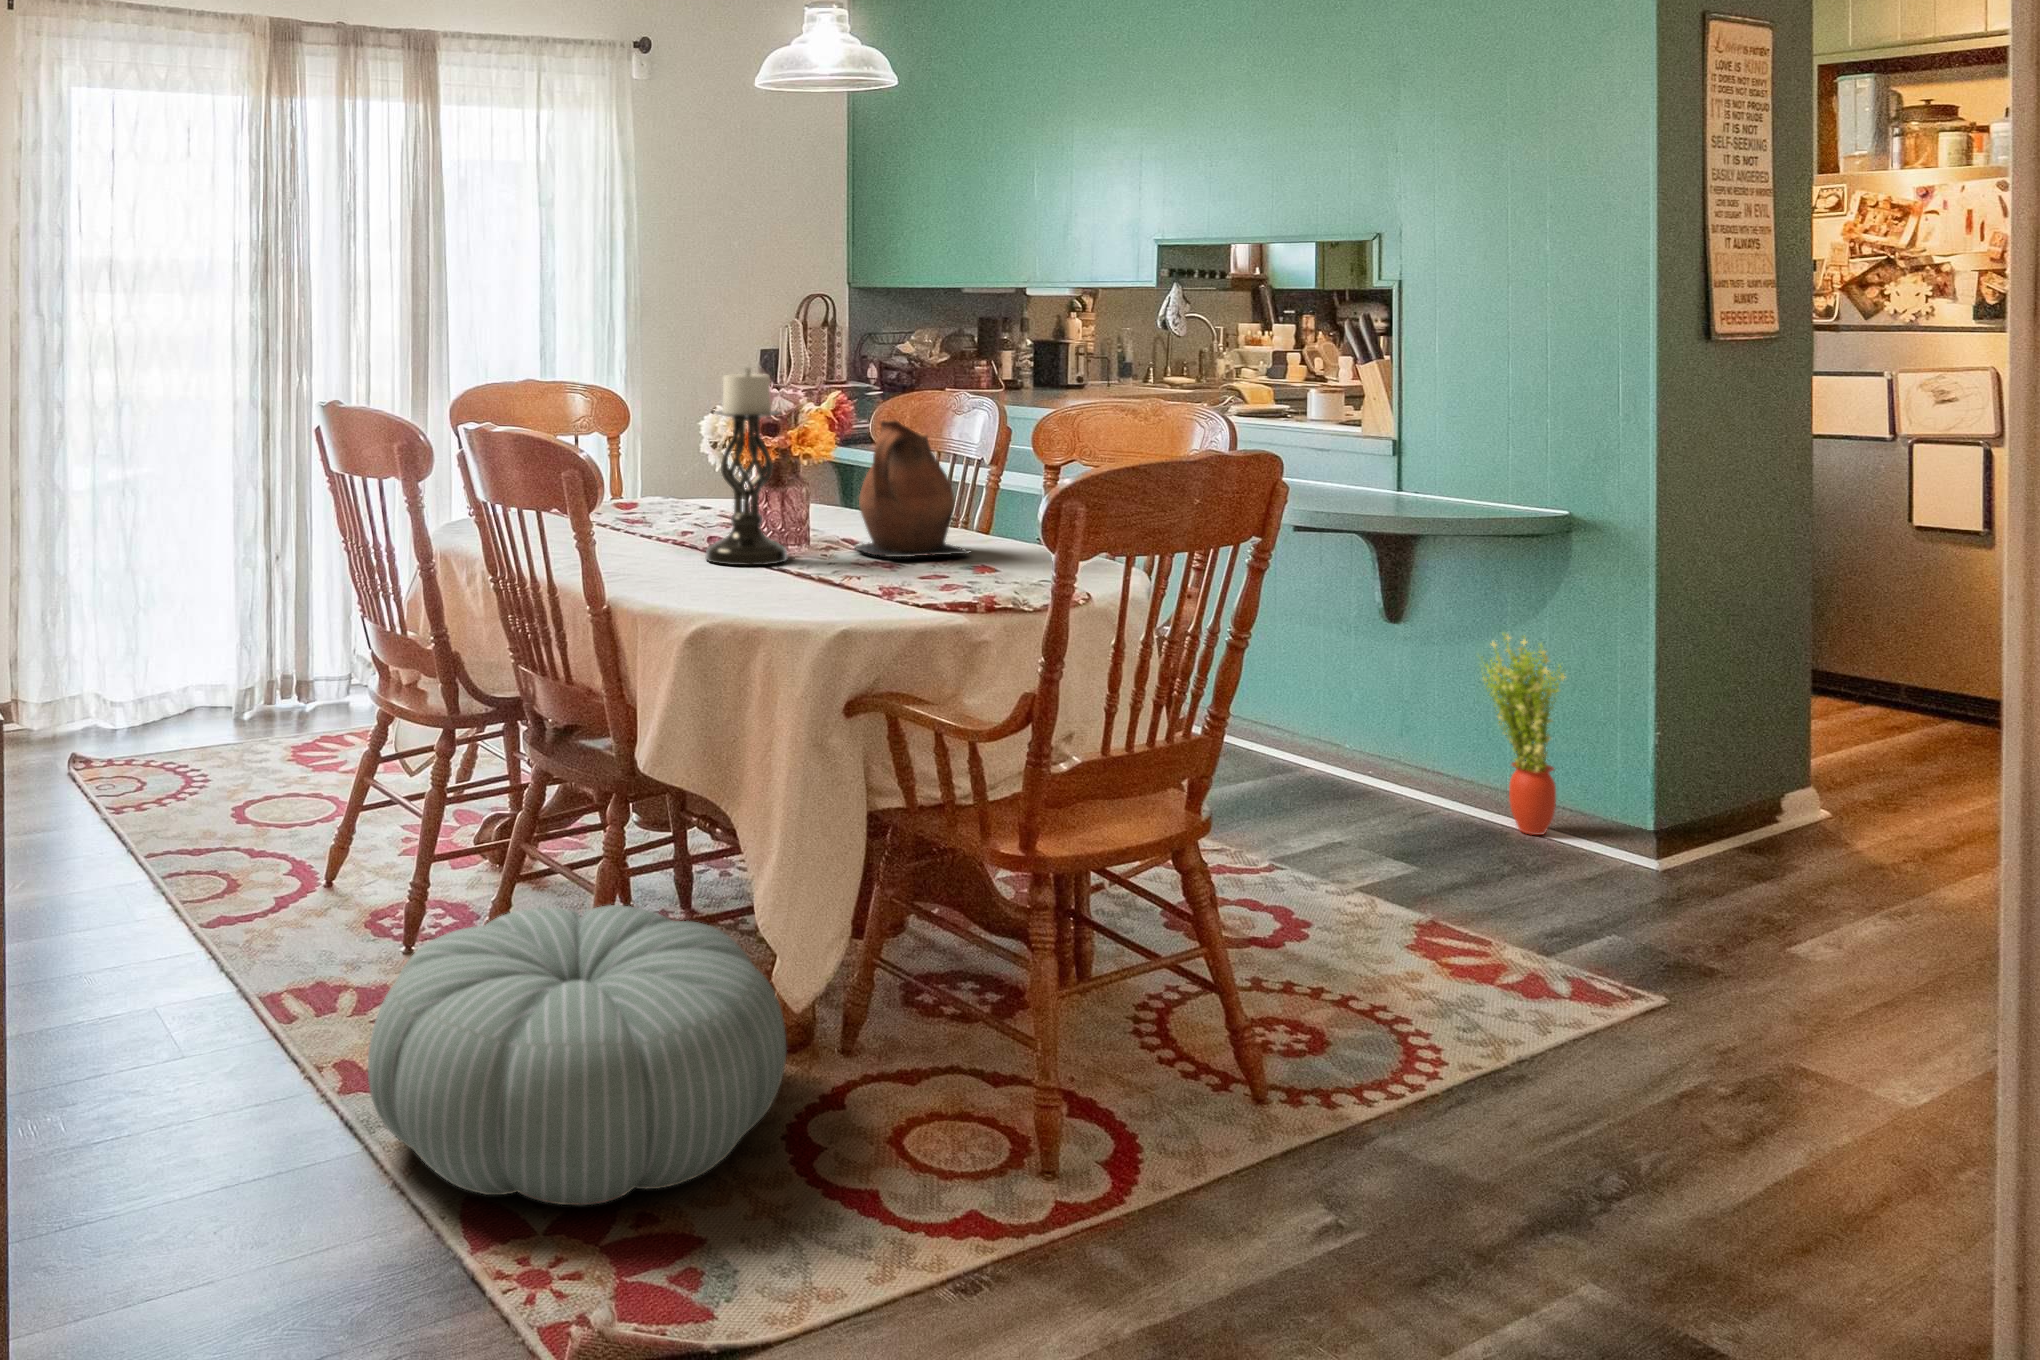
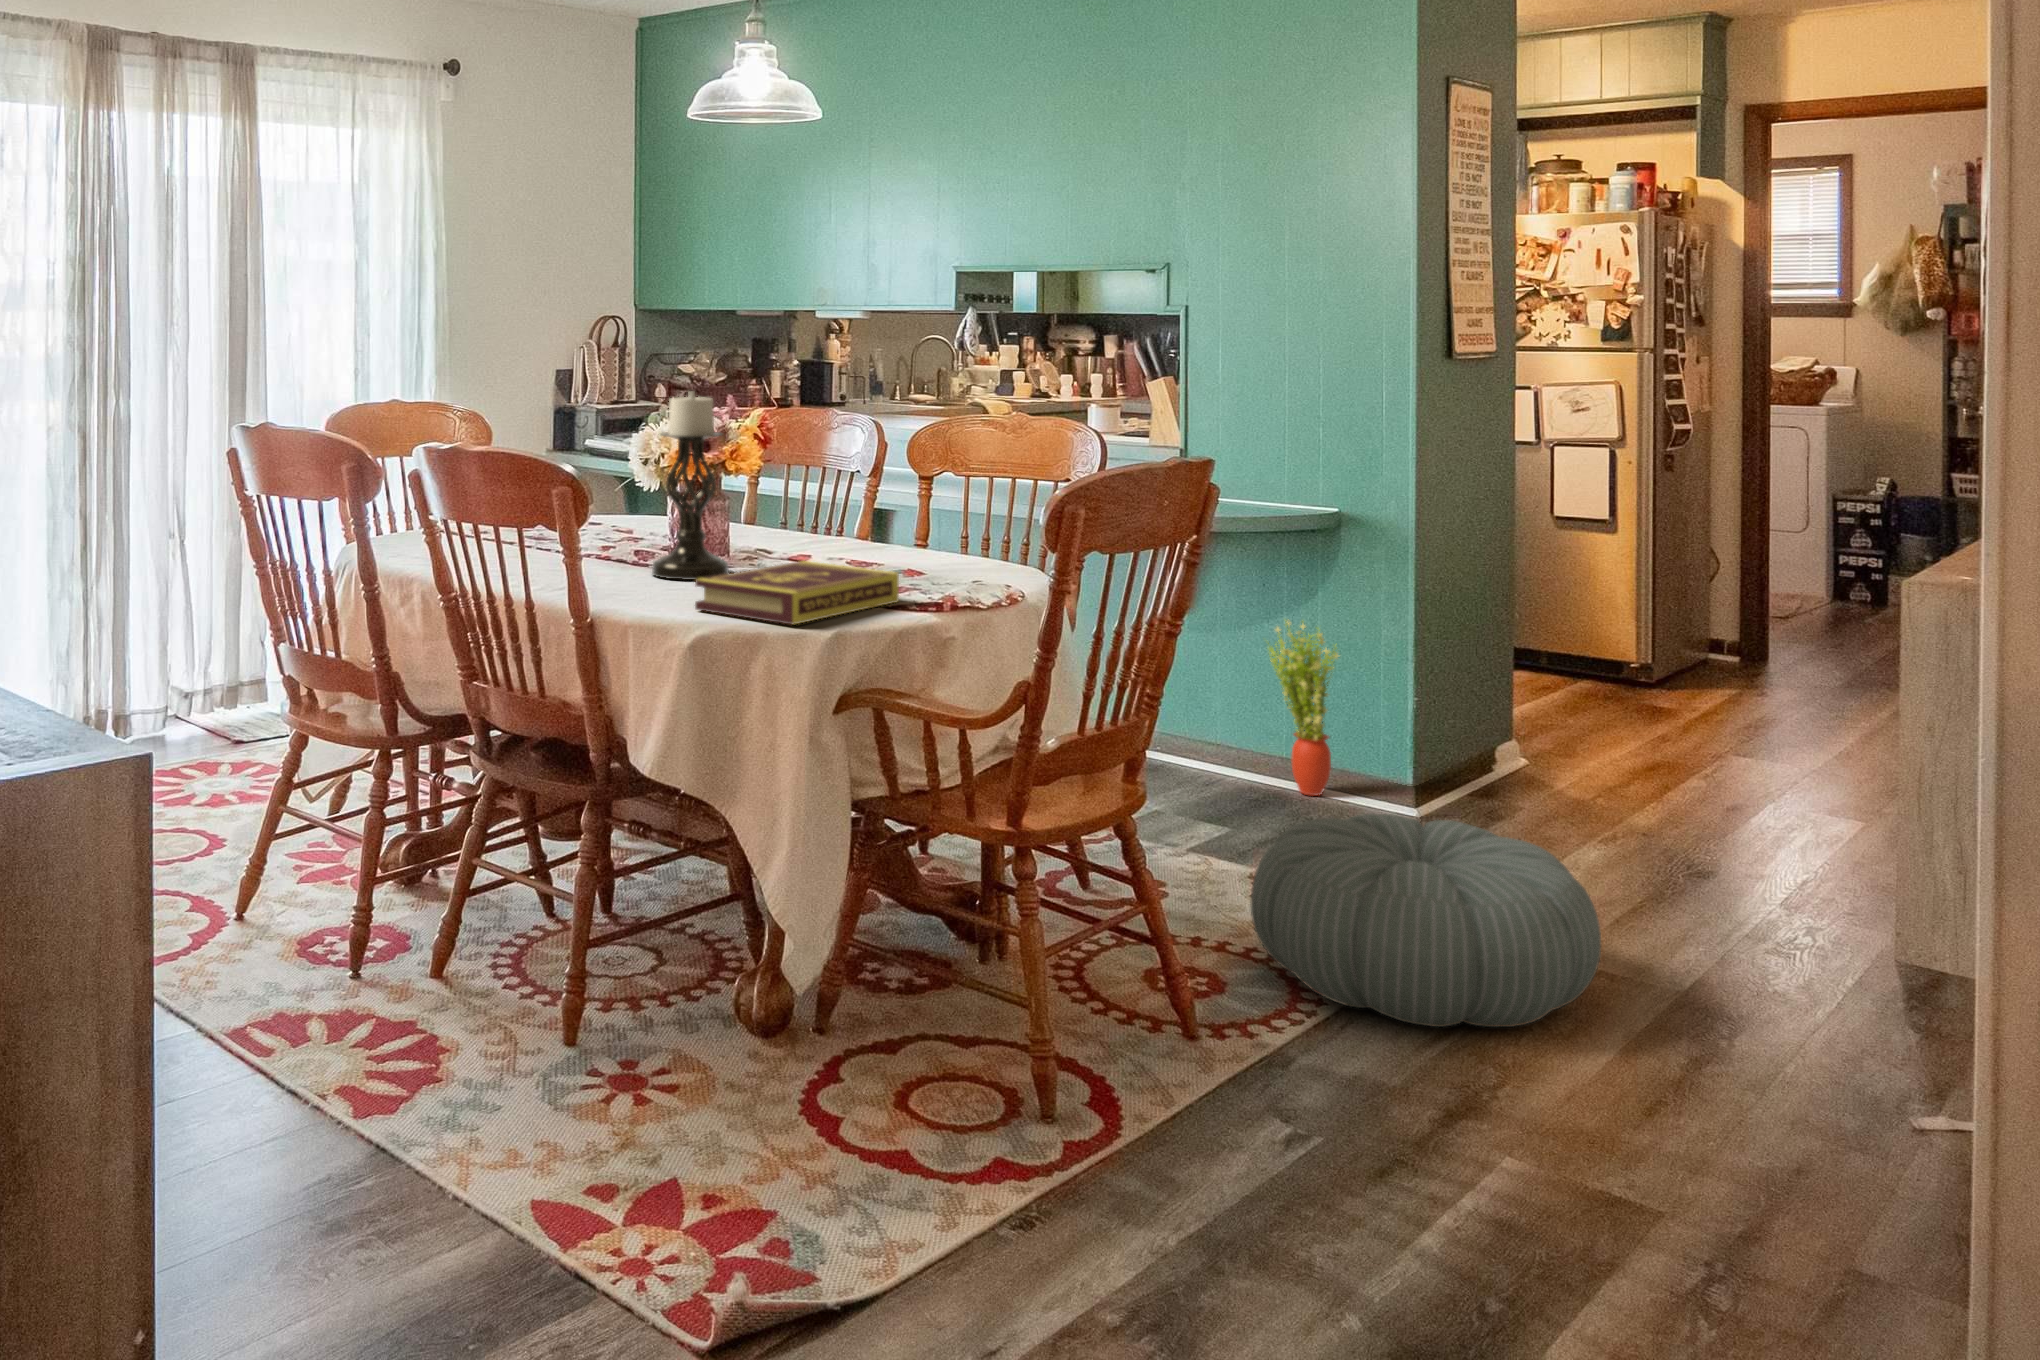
ceramic pitcher: present [854,420,970,557] -> none [774,439,893,568]
book: none [710,548,937,615] -> present [695,561,899,625]
pouf: present [368,905,787,1205] -> present [1251,813,1601,1027]

